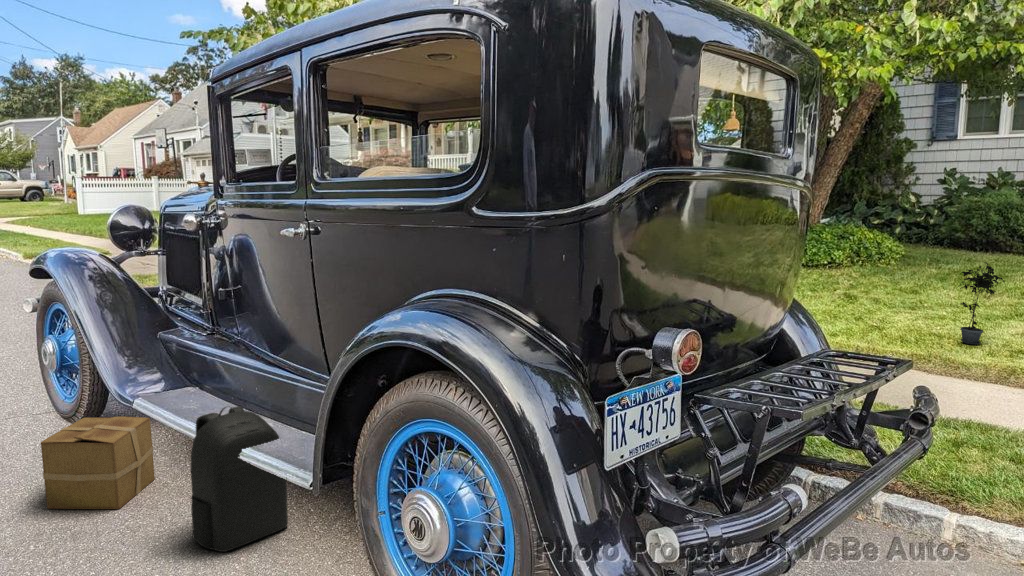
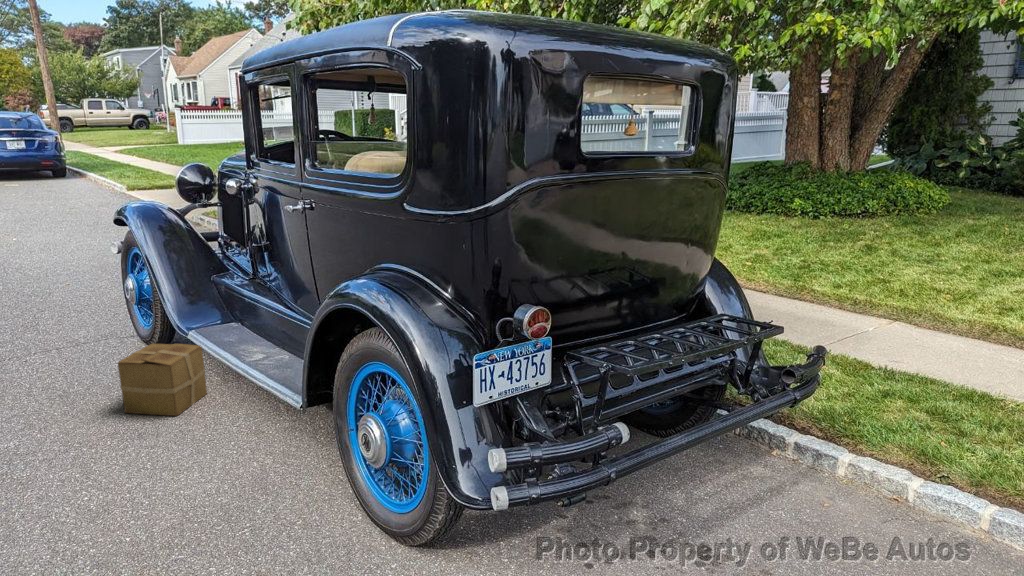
potted plant: present [958,262,1005,345] -> none [953,222,997,301]
backpack: present [191,406,288,552] -> none [224,341,301,453]

